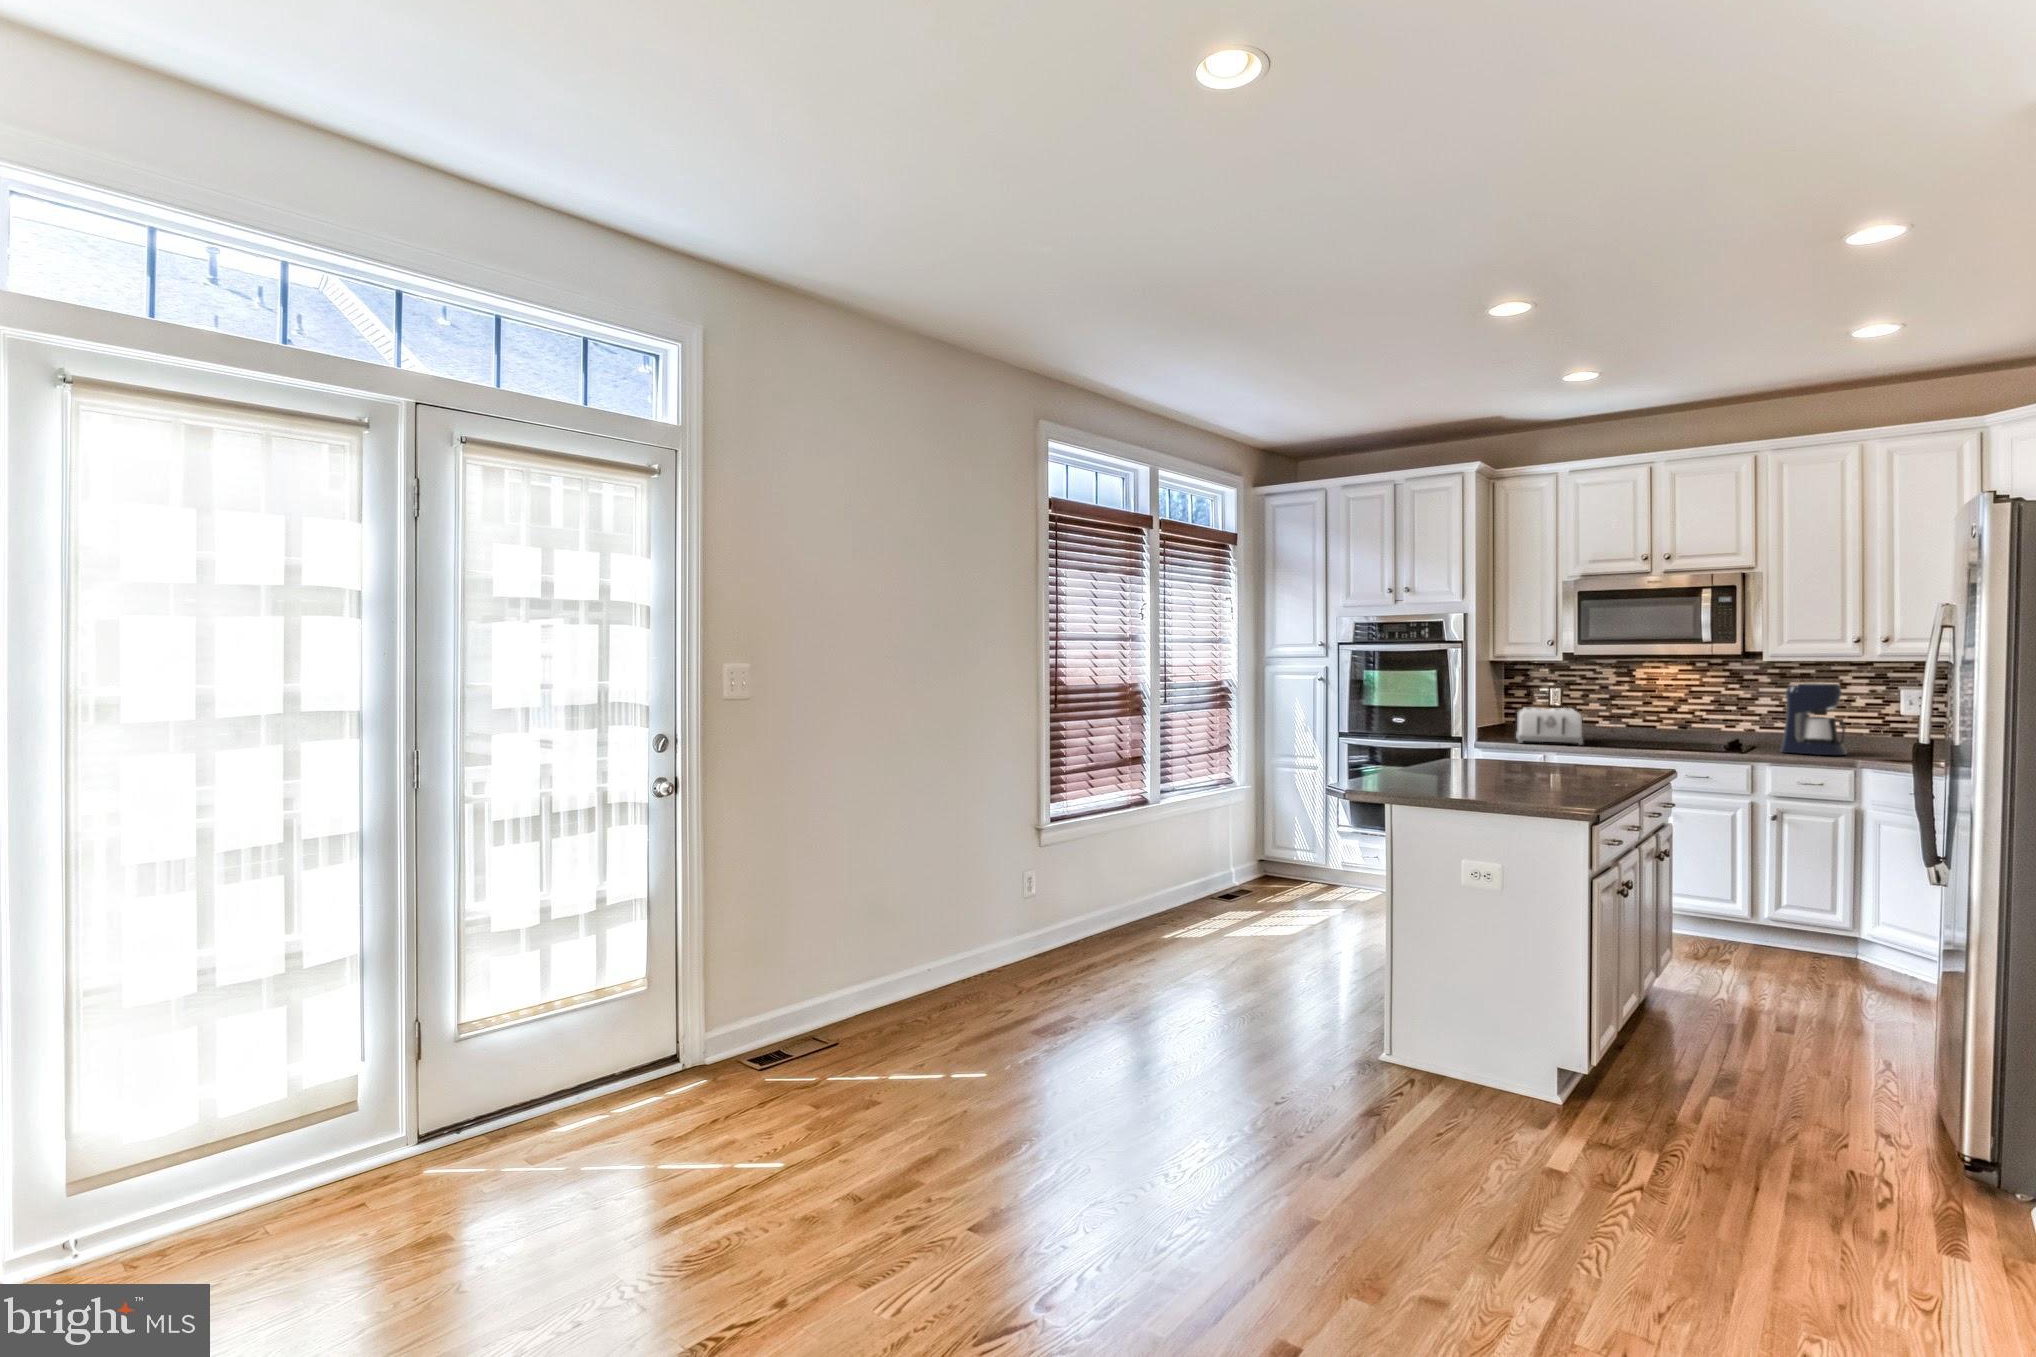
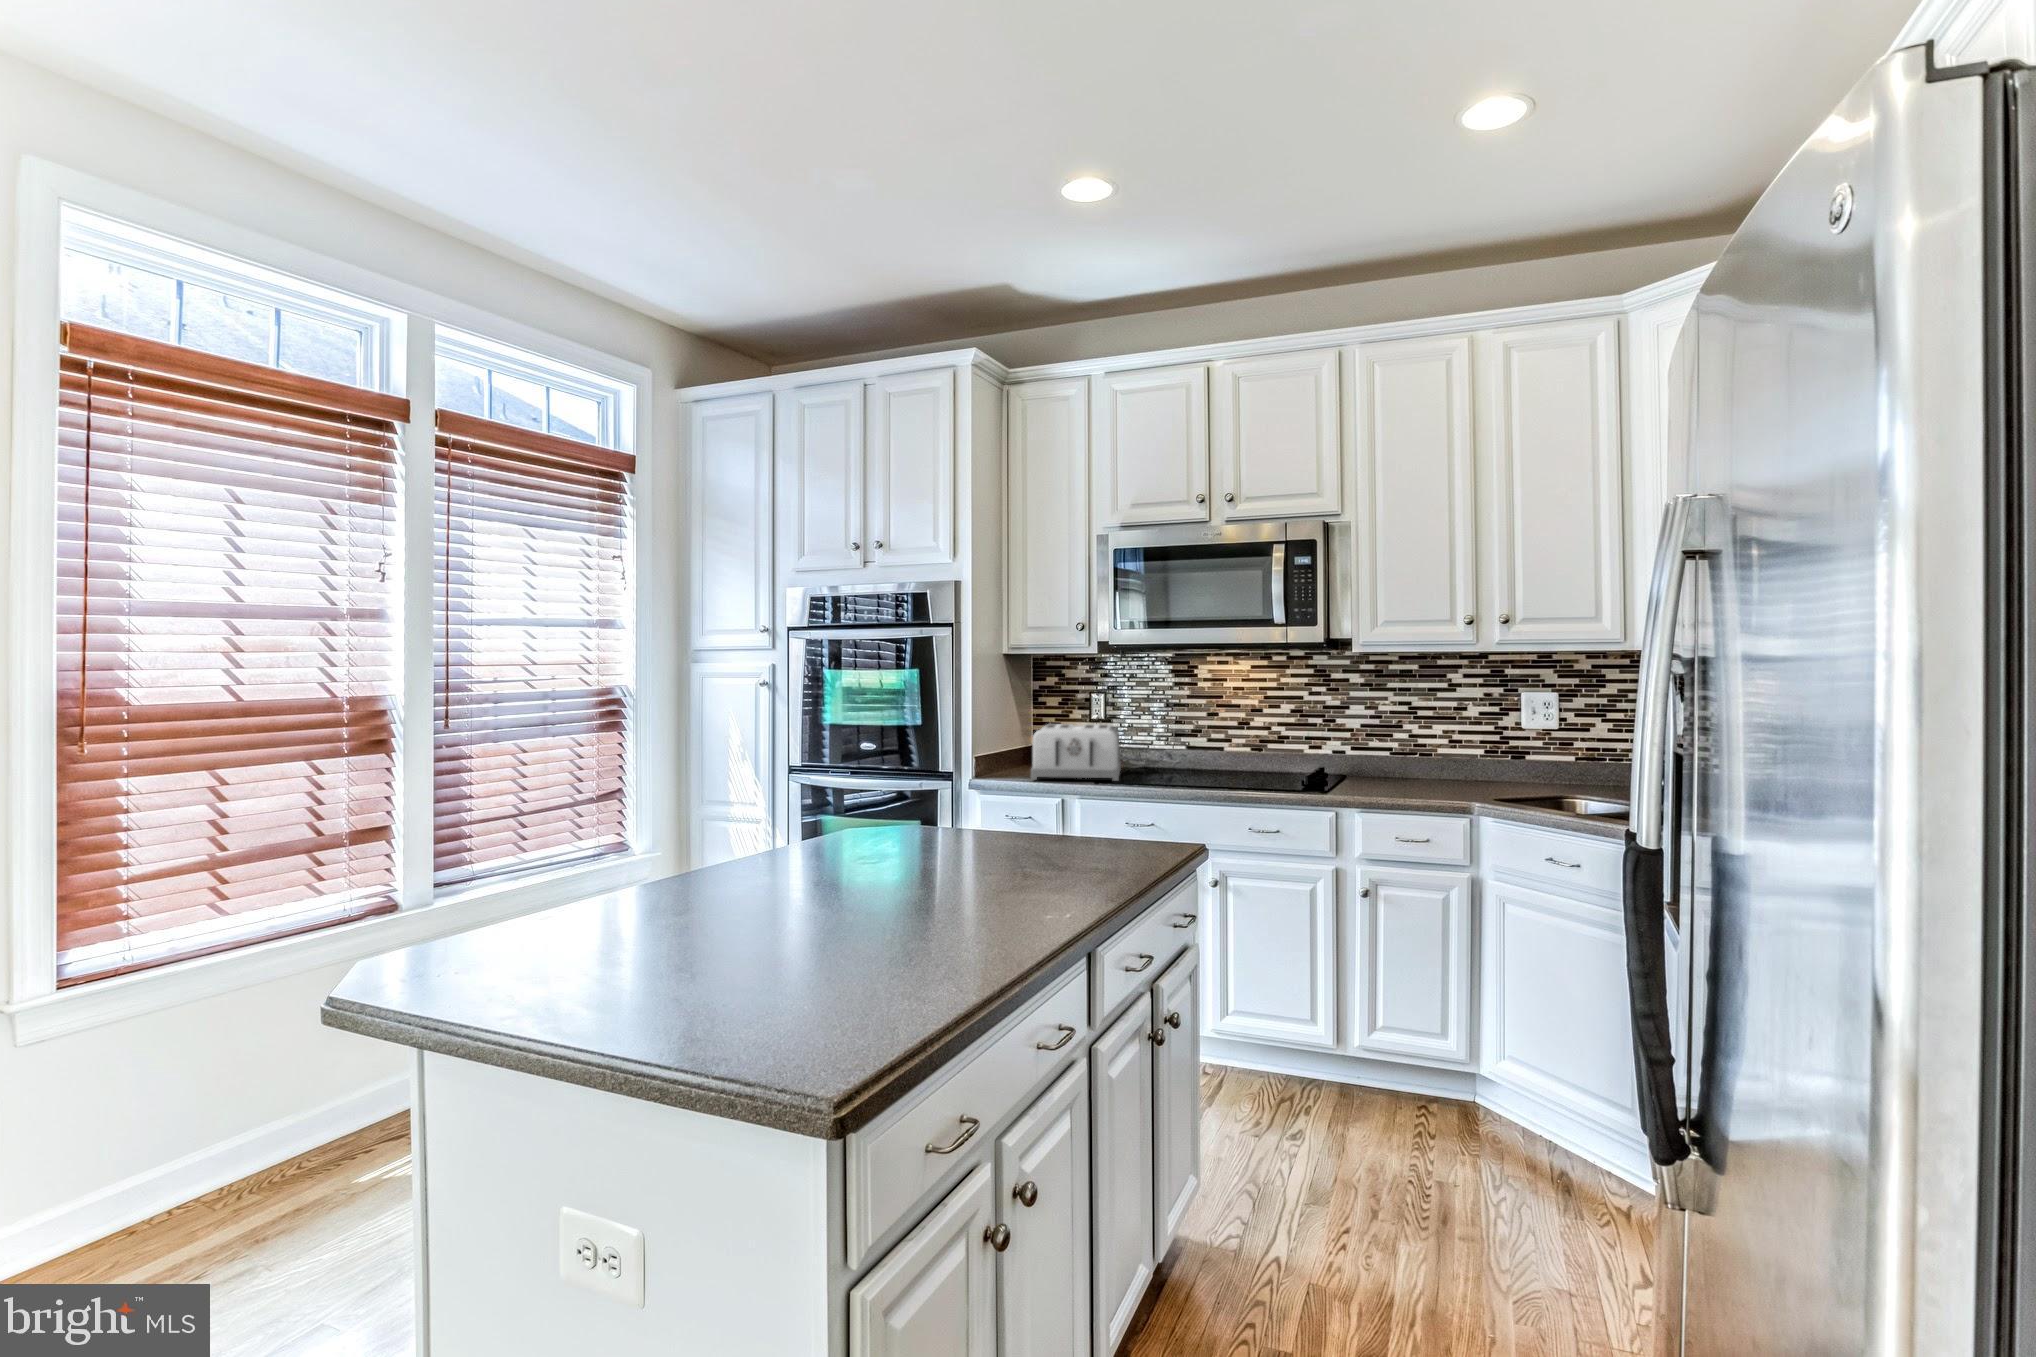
coffee maker: present [1781,683,1846,755] -> none [1375,685,1458,792]

